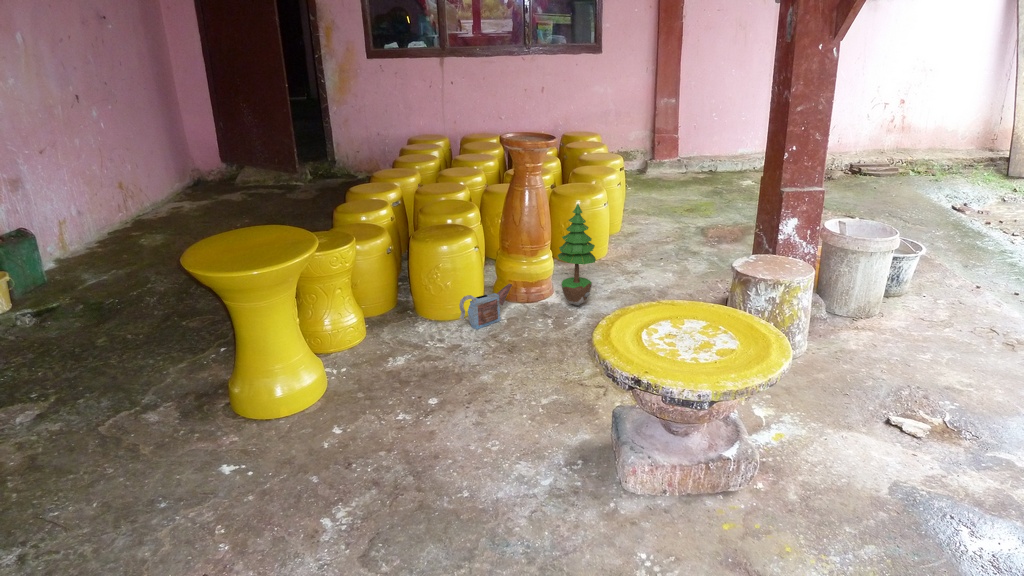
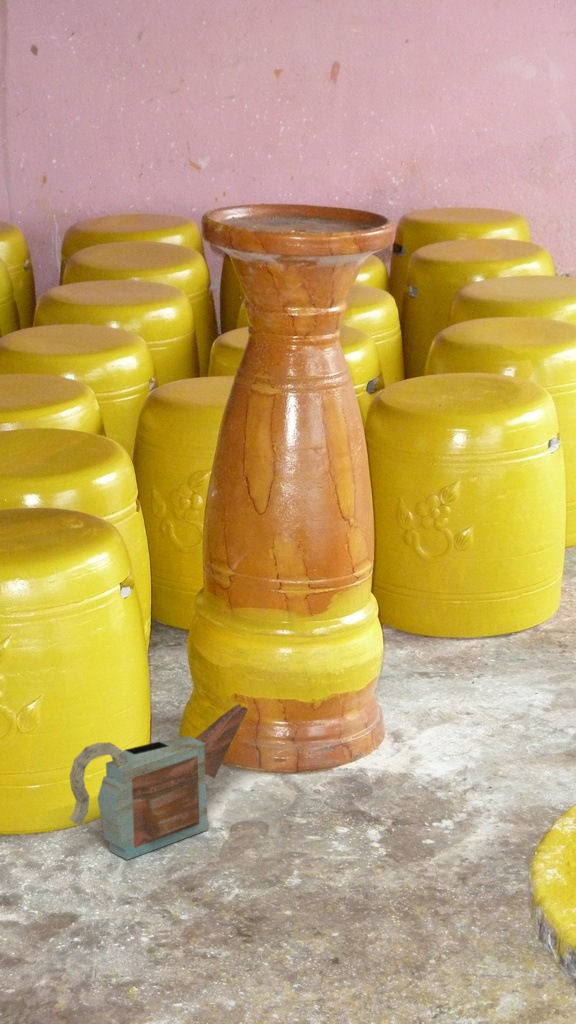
potted tree: present [558,204,596,306] -> none [394,436,524,780]

